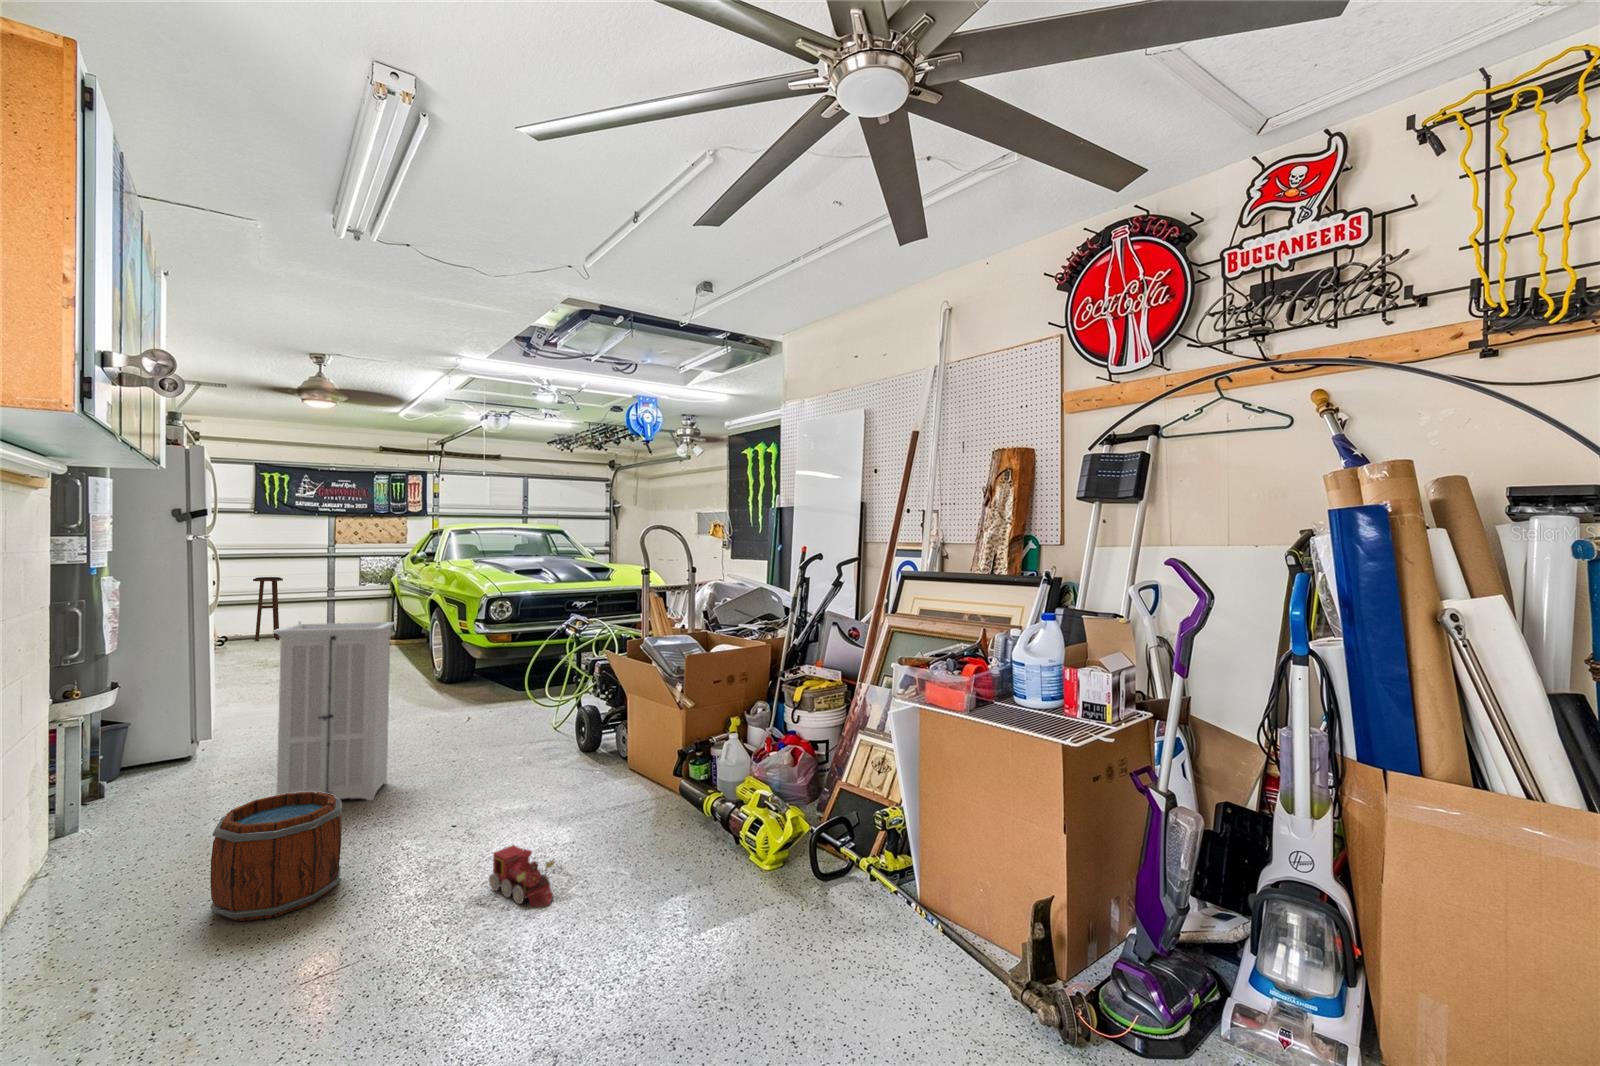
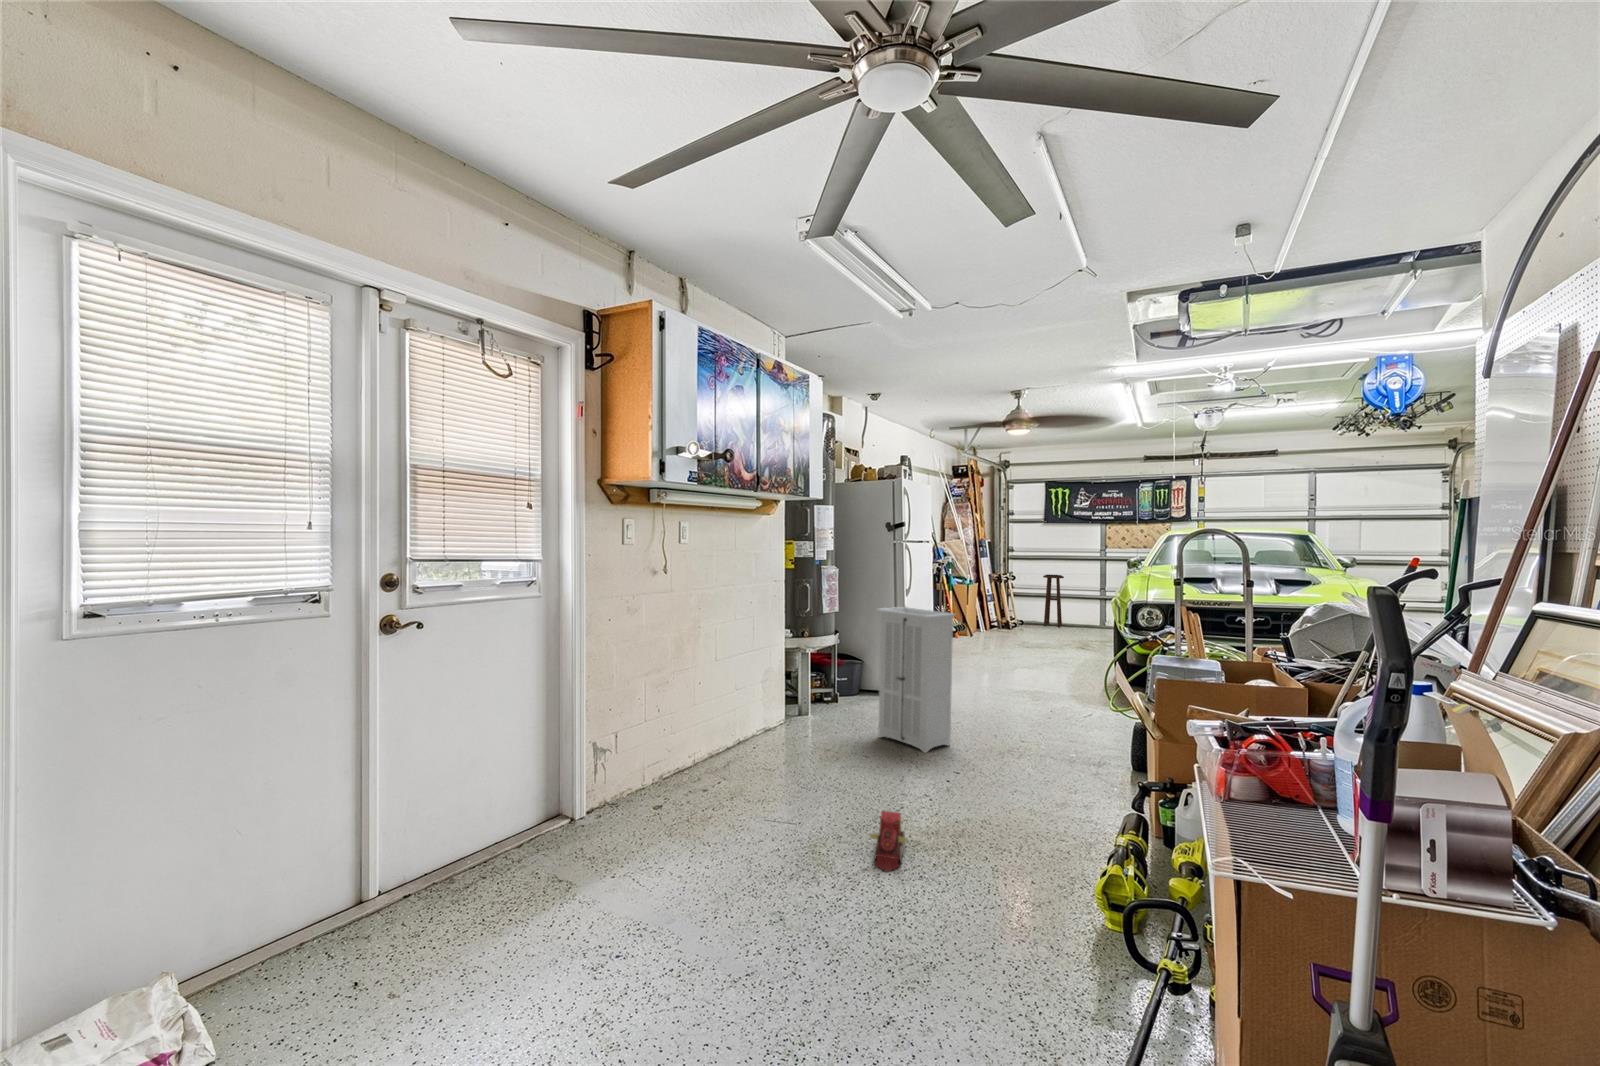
bucket: present [210,791,342,921] -> none [771,716,840,795]

